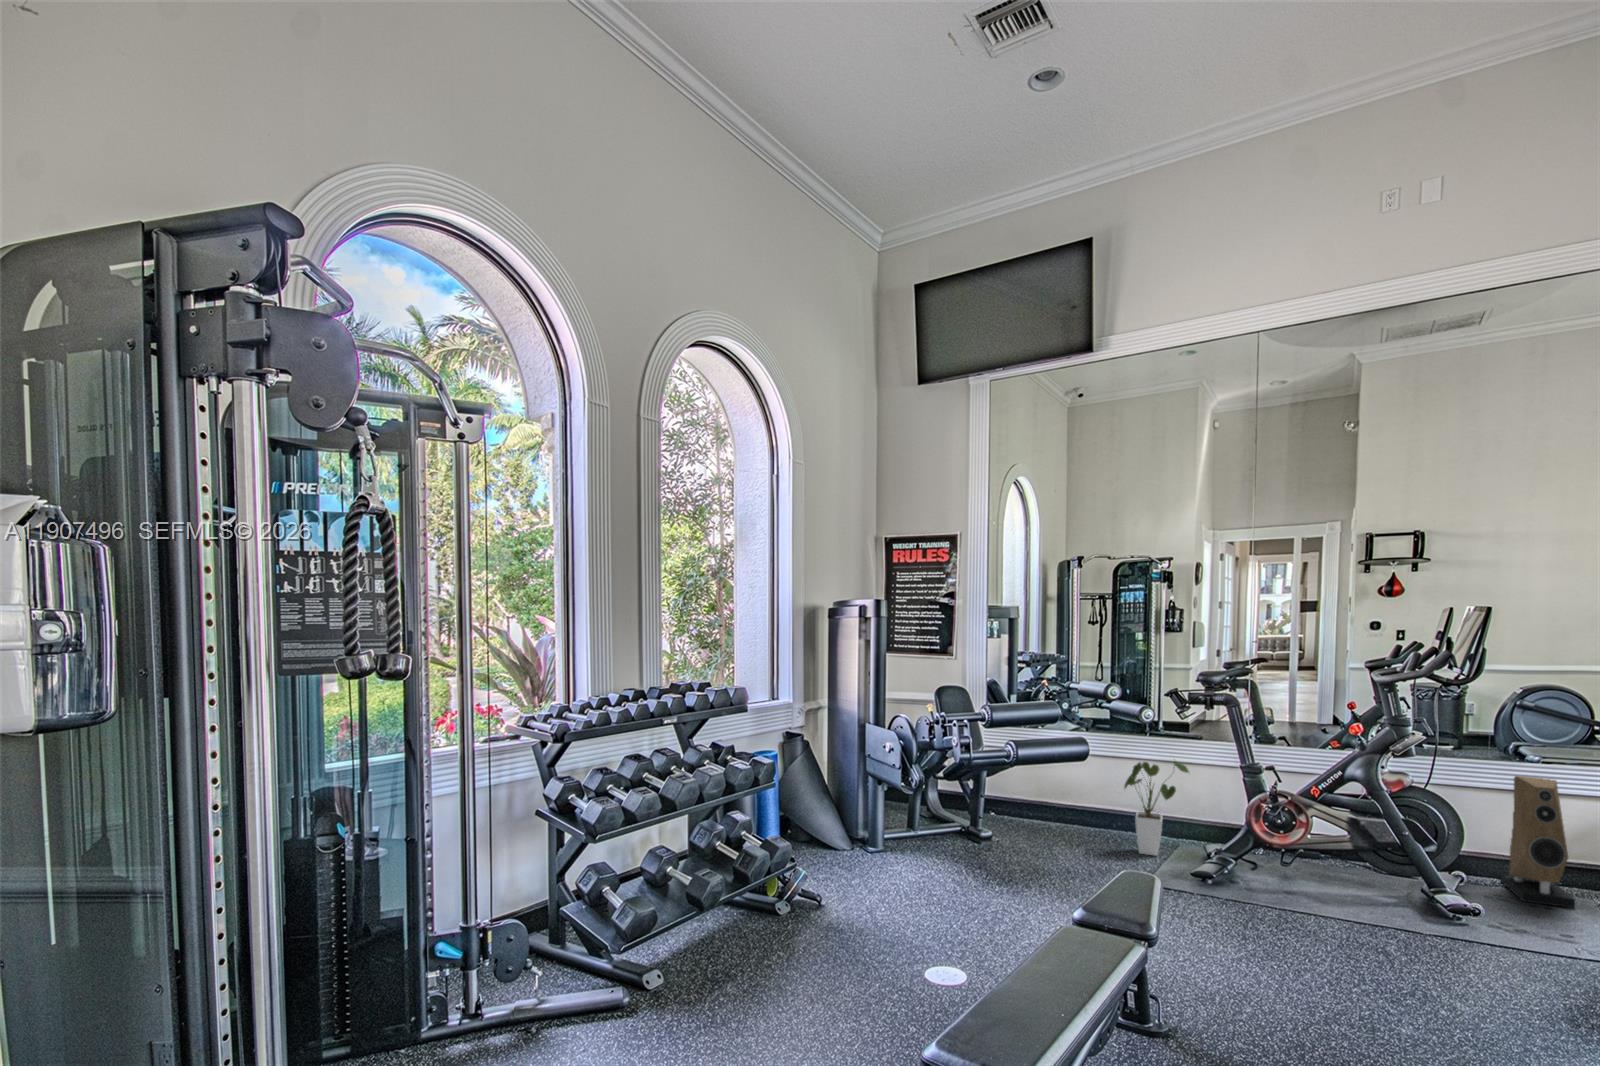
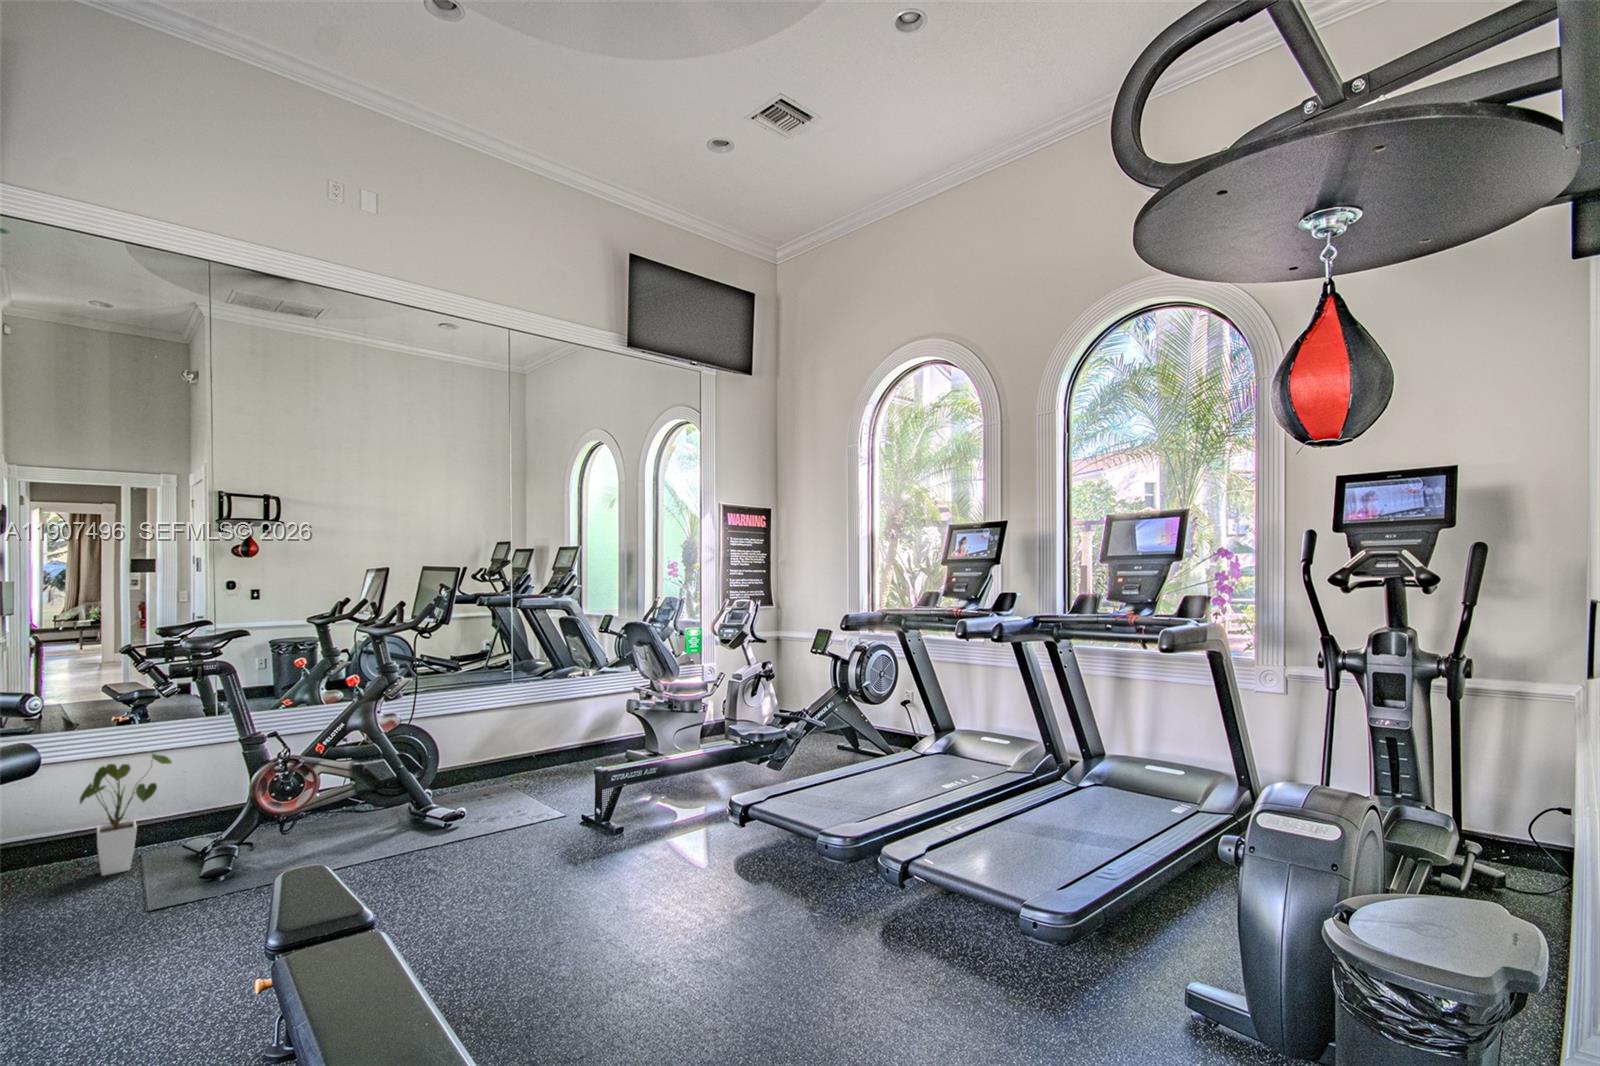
speaker: present [1500,776,1575,908] -> none [467,693,518,794]

